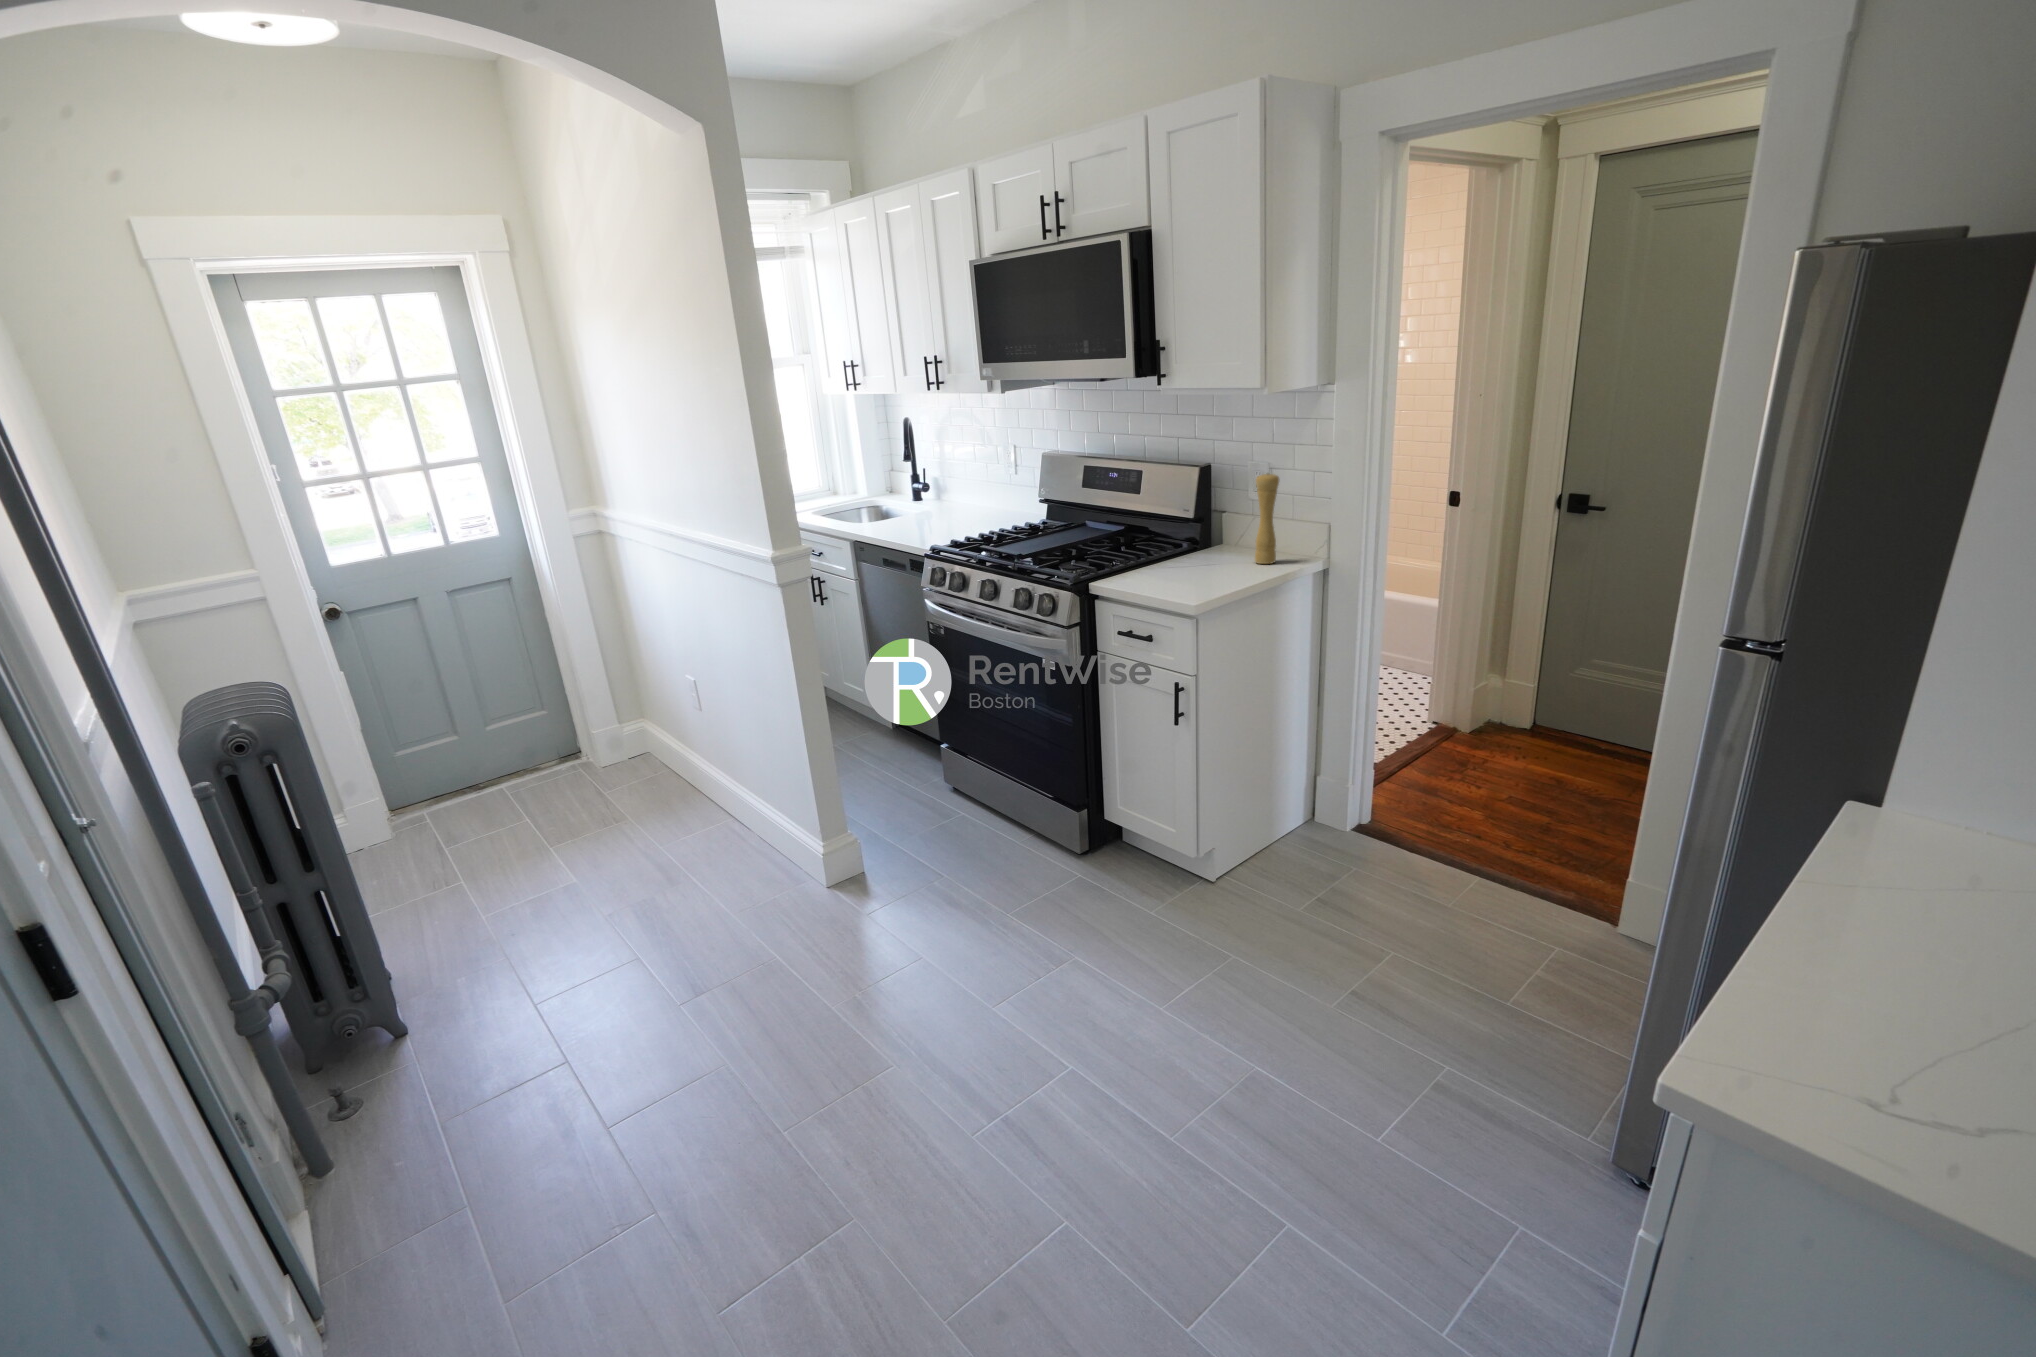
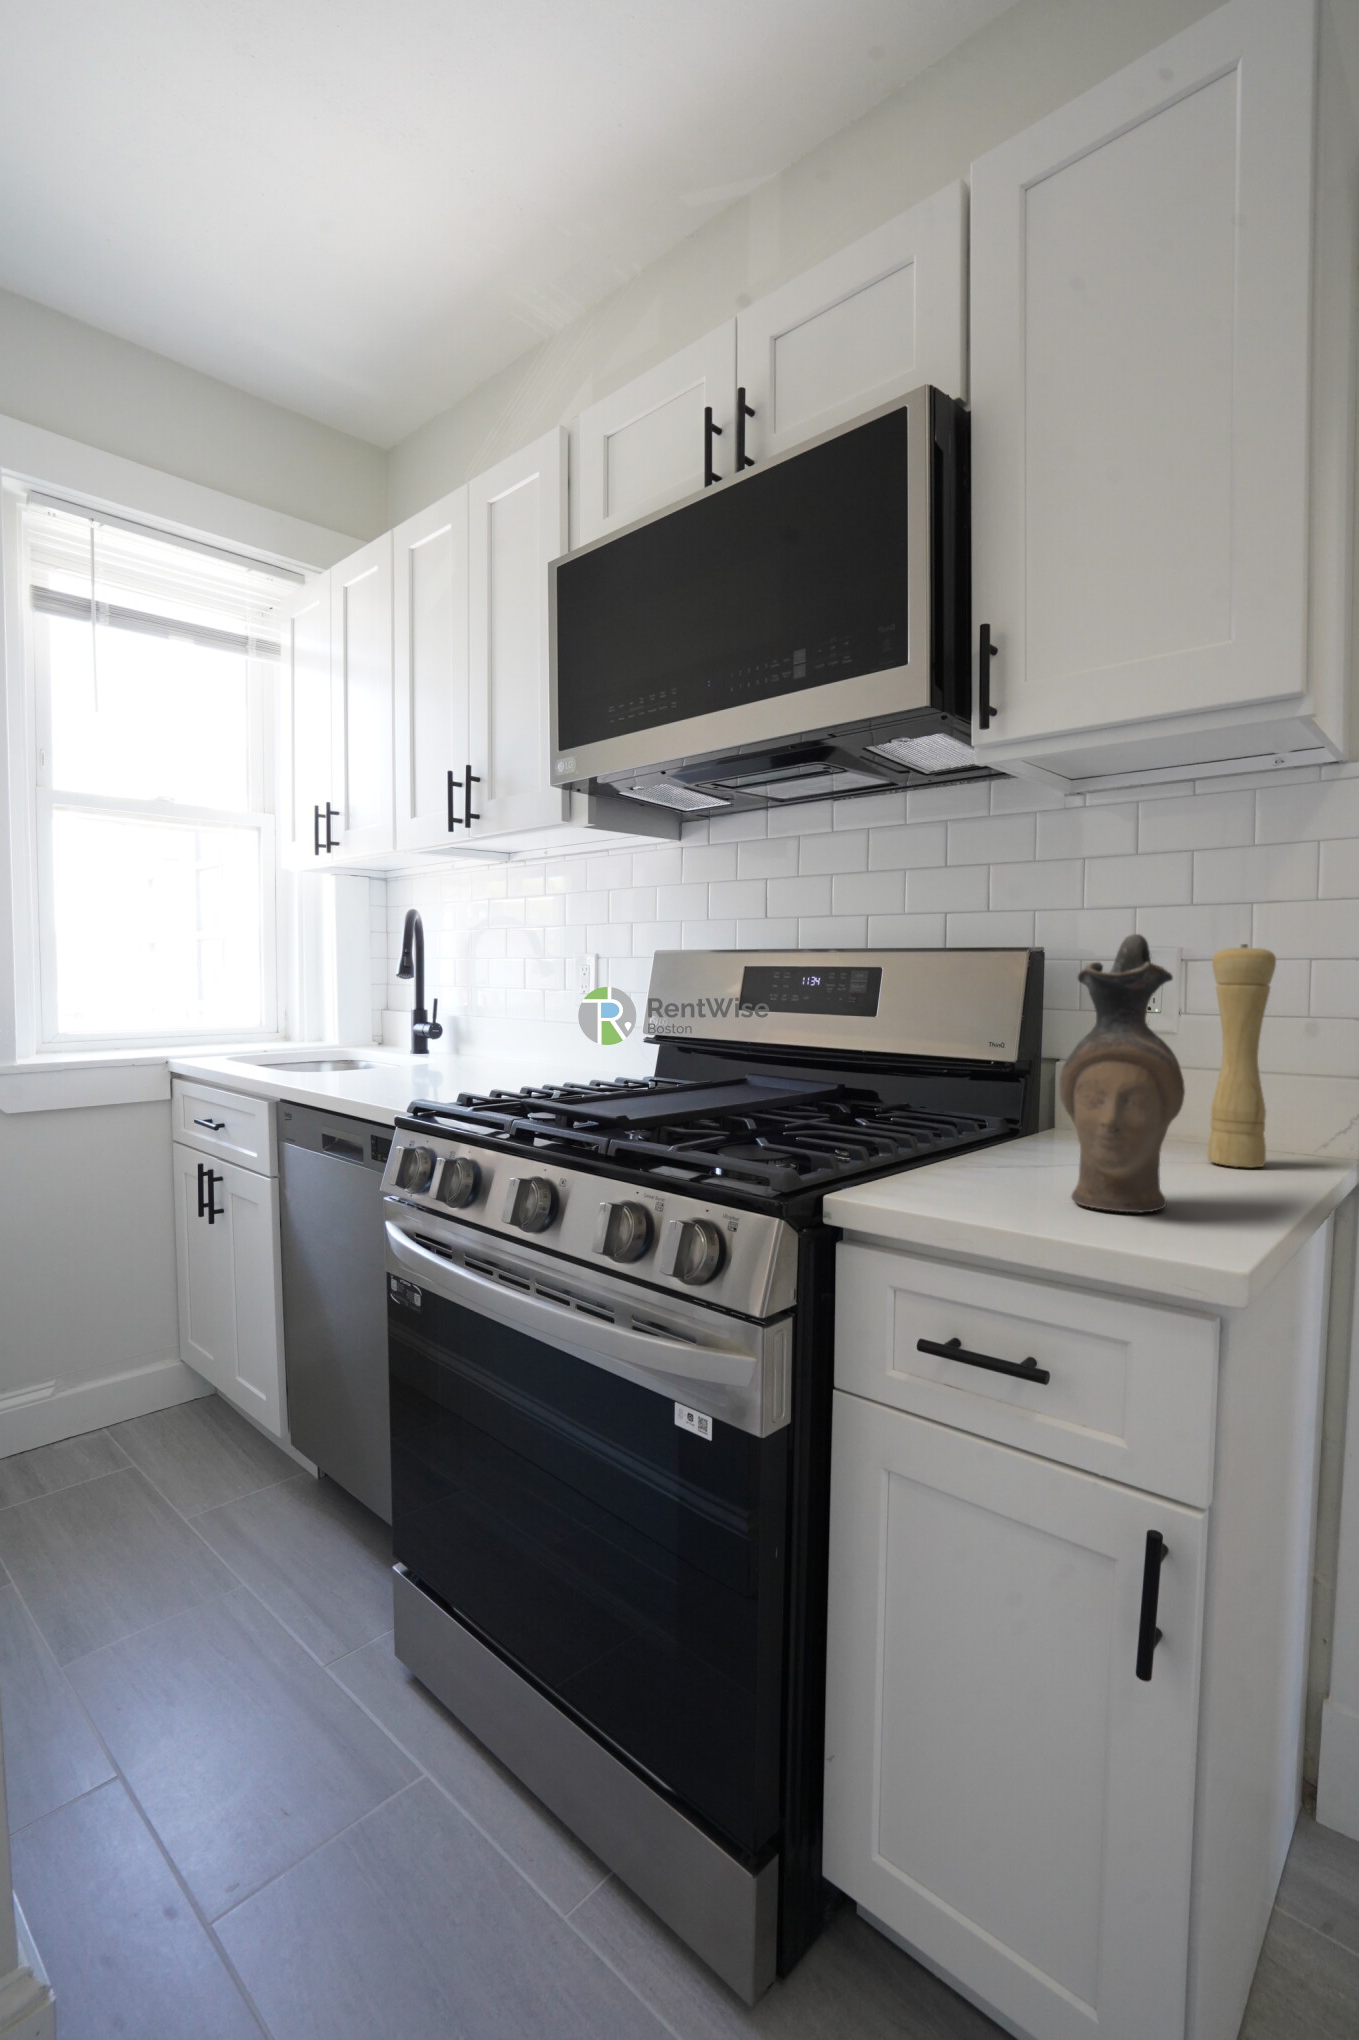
ceramic pitcher: none [1164,485,1206,585] -> present [1059,934,1185,1212]

